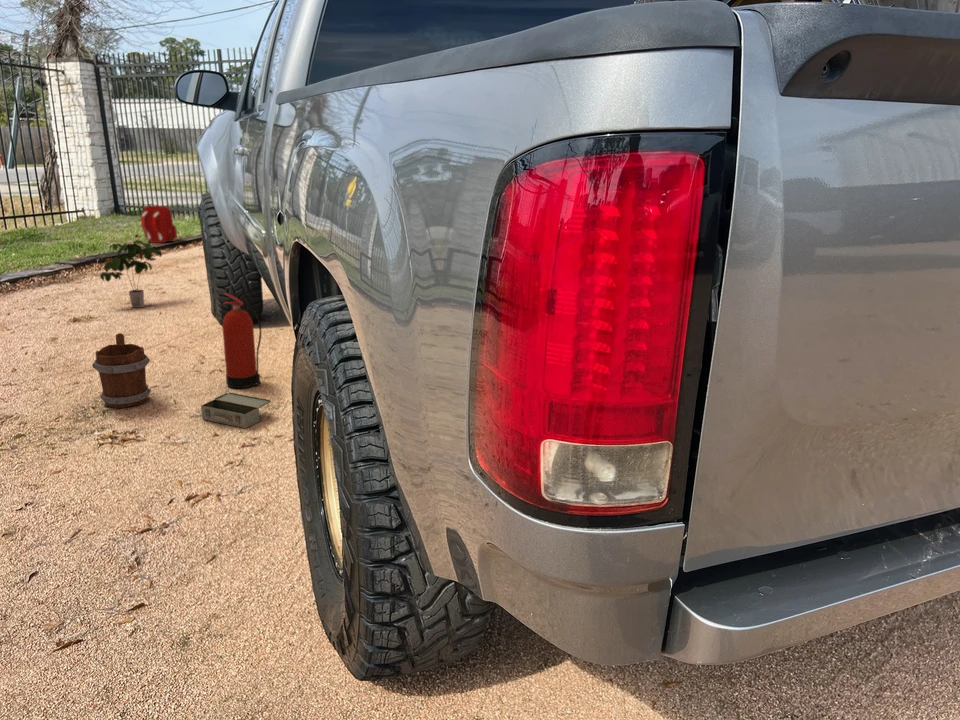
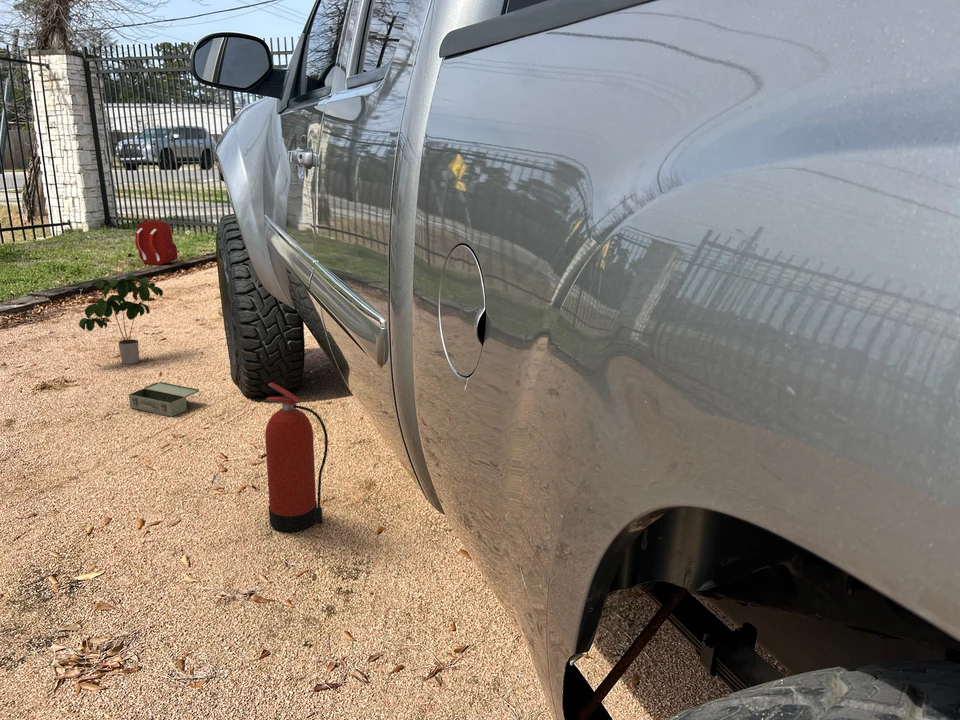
bucket: present [92,333,151,408] -> none [51,448,150,584]
toolbox: present [201,392,271,428] -> present [129,382,199,417]

